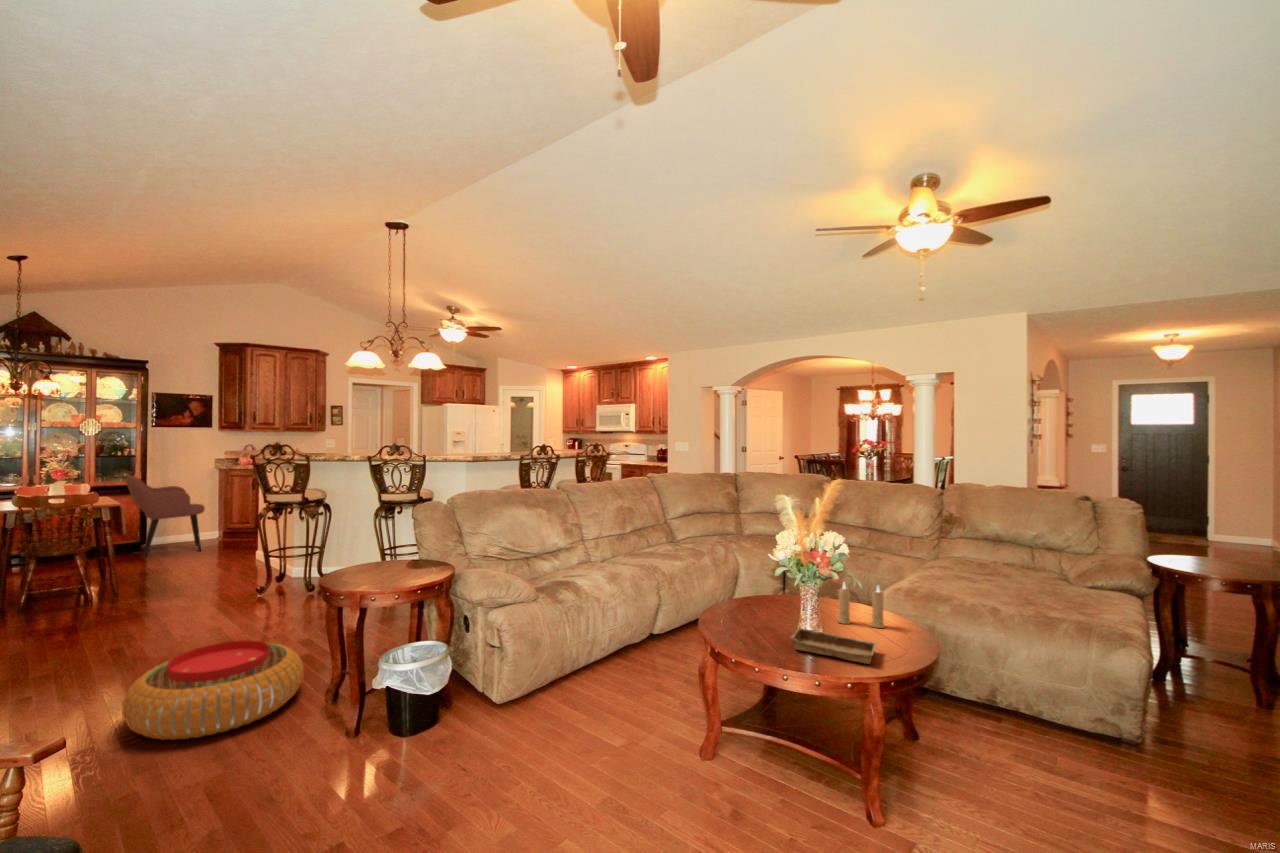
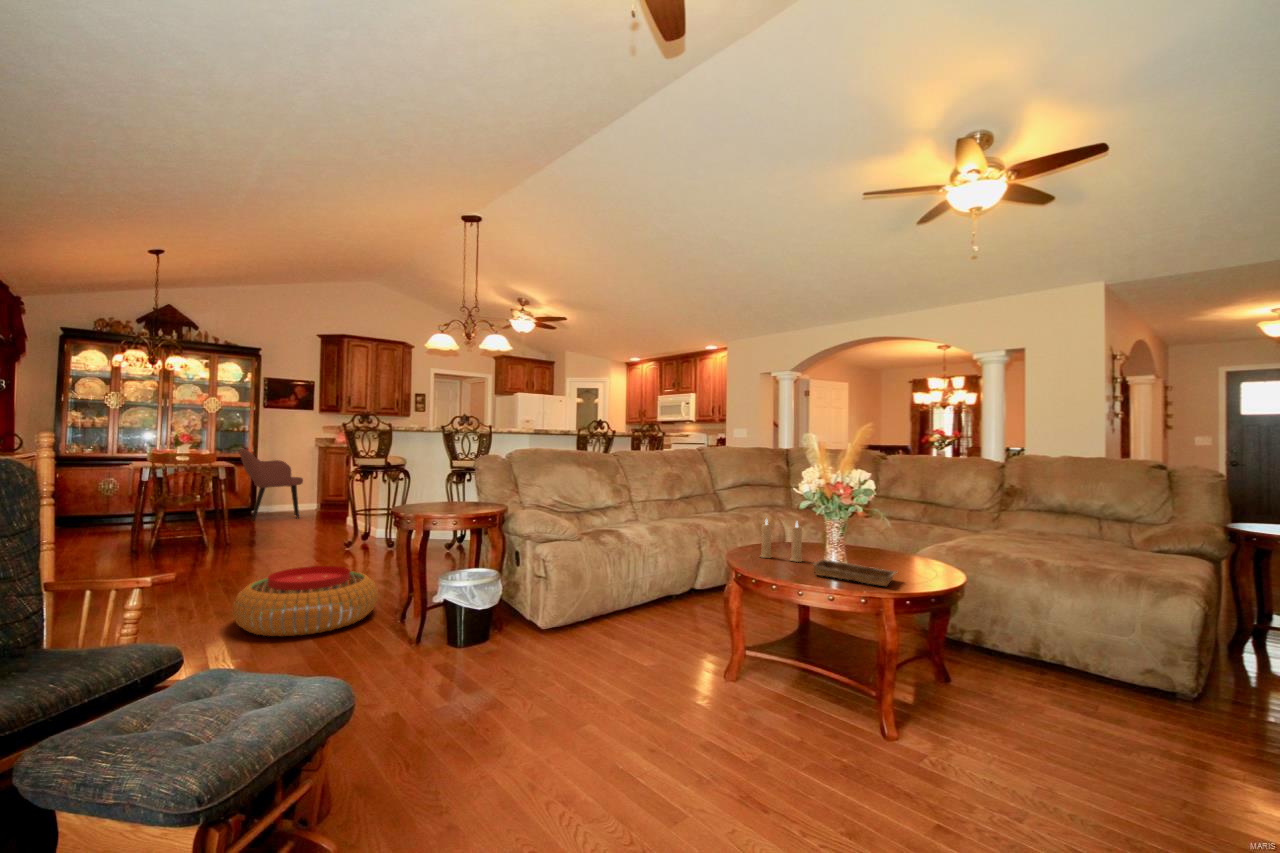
candle: present [838,583,884,628] -> present [760,519,802,562]

